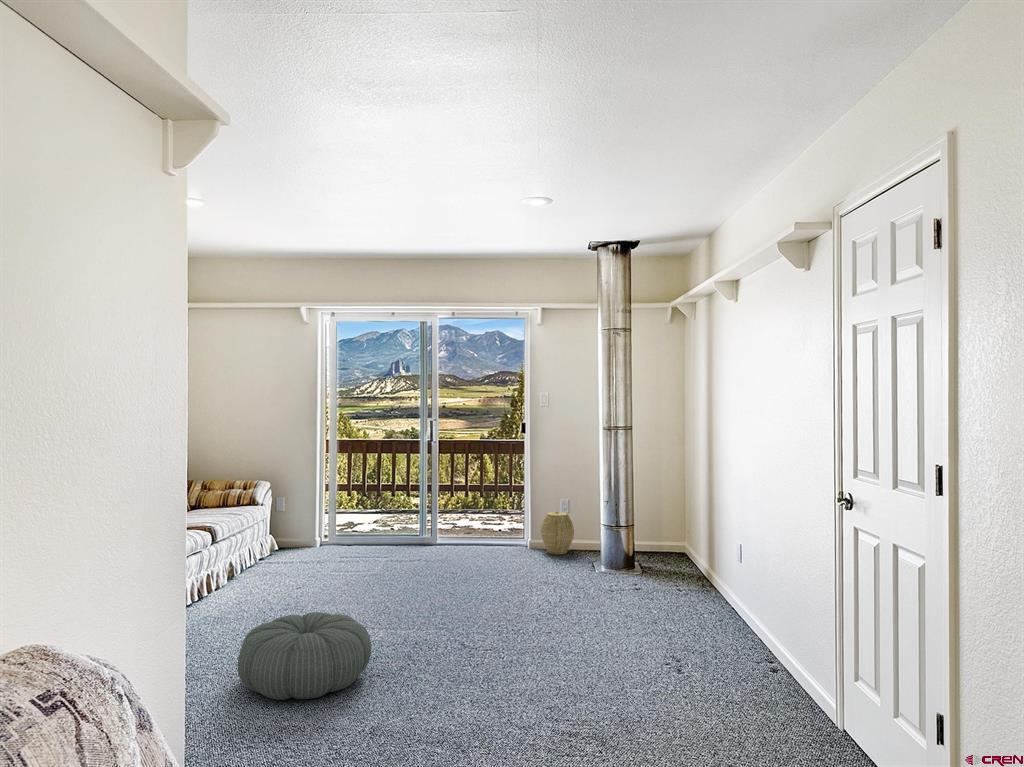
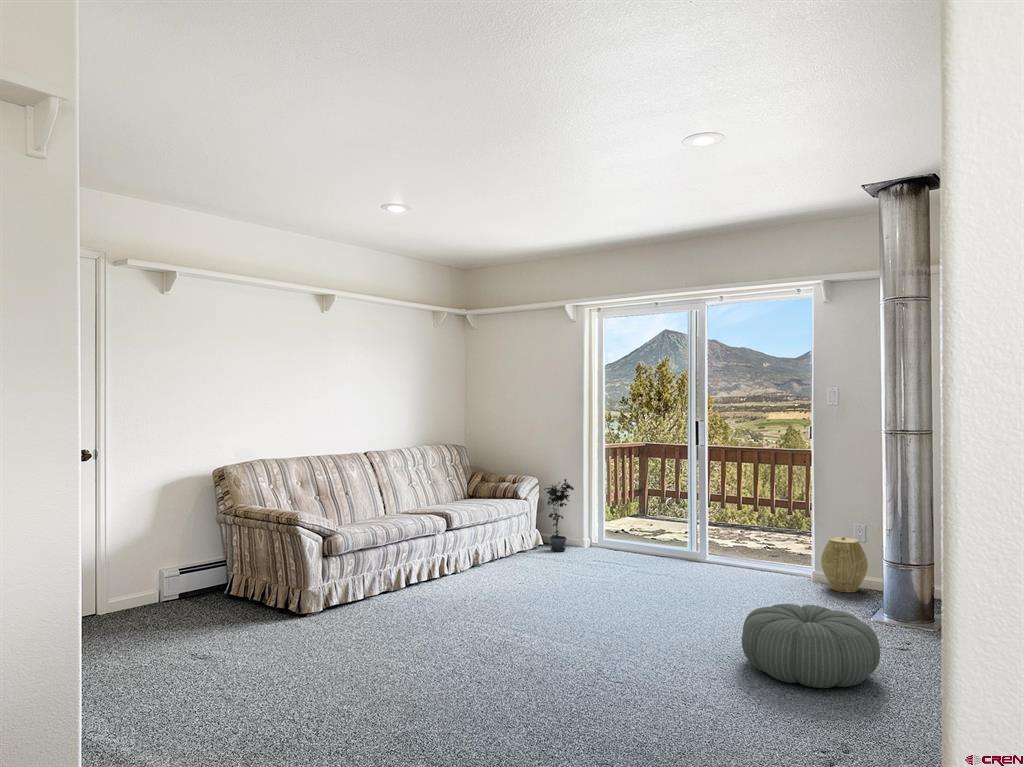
potted plant: none [282,481,314,553] -> present [544,479,574,552]
pouf: present [238,612,371,700] -> present [742,604,880,688]

